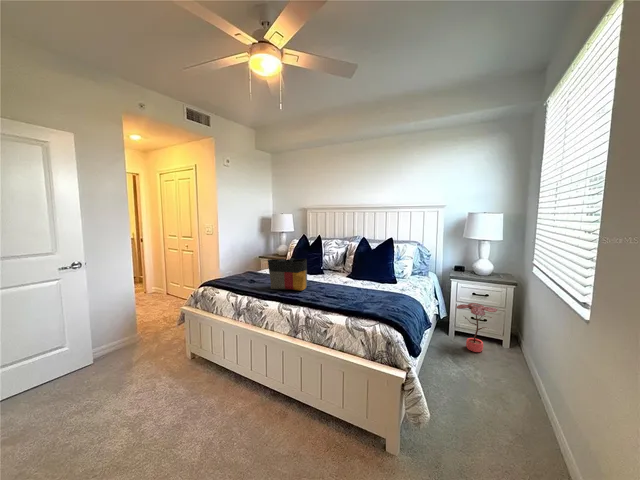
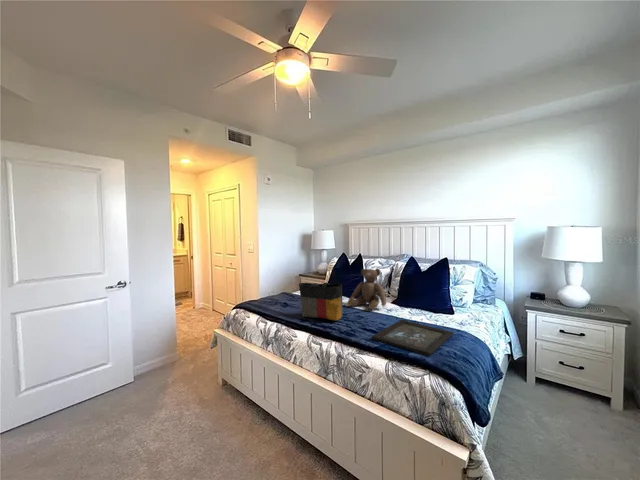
teddy bear: none [309,247,343,282] -> present [348,268,386,309]
tray: none [334,288,397,311] -> present [372,320,453,356]
potted plant: present [457,303,497,352] -> none [536,343,598,411]

